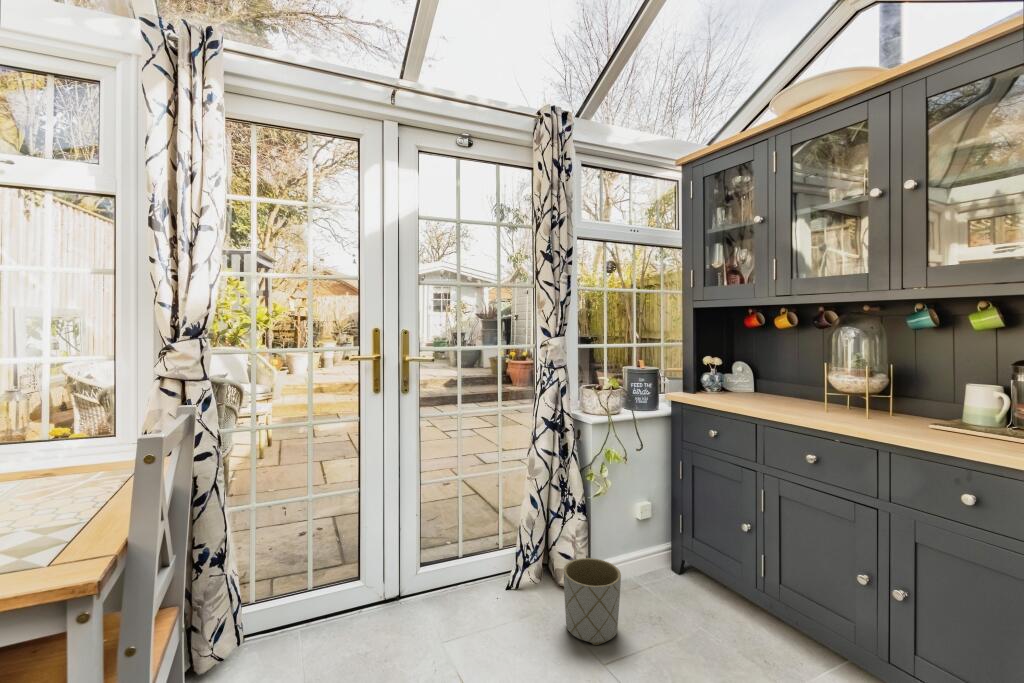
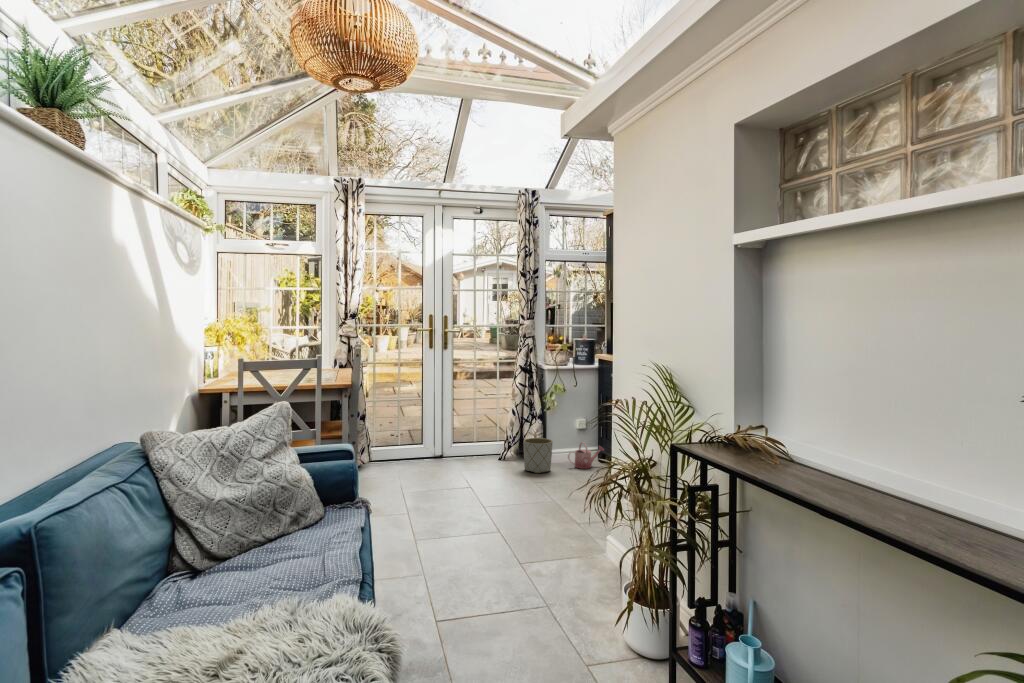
watering can: none [639,555,698,611] -> present [568,442,604,469]

